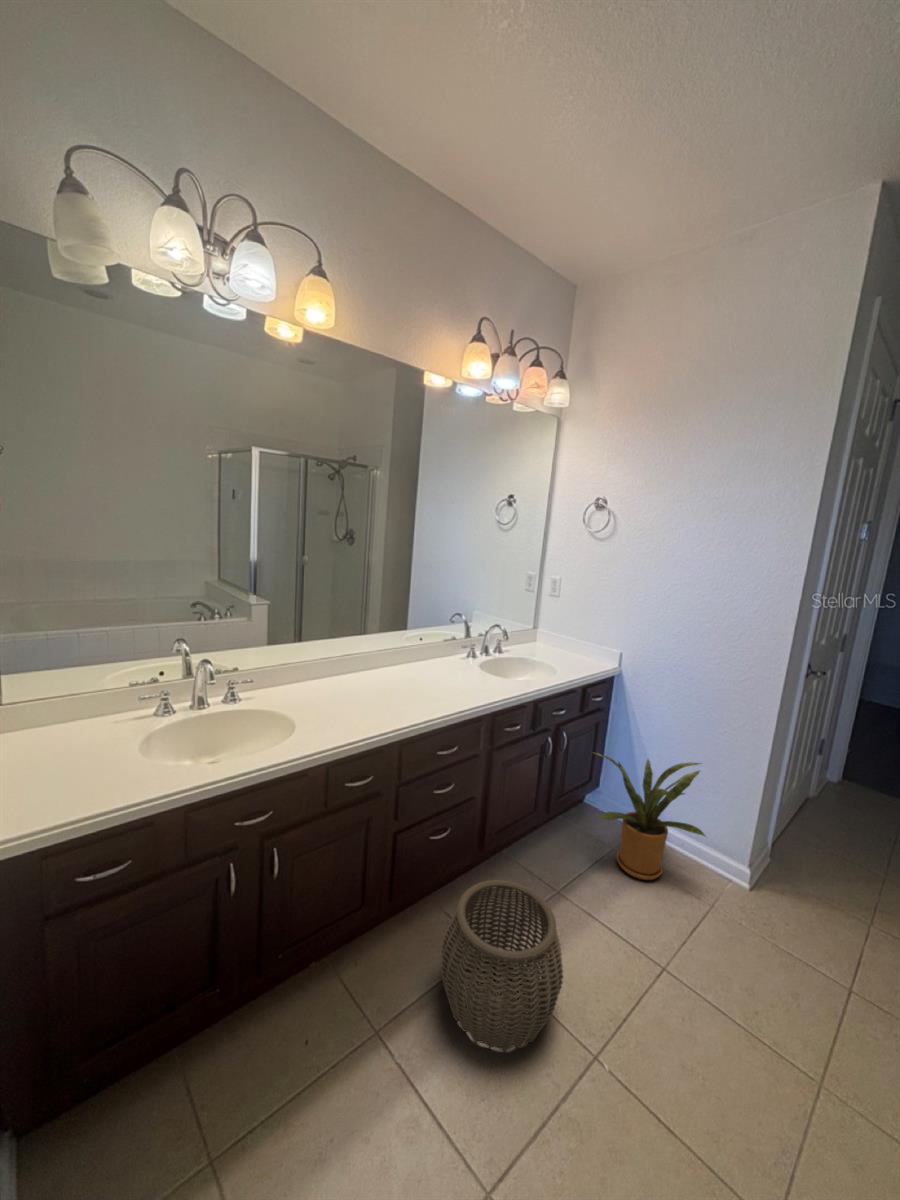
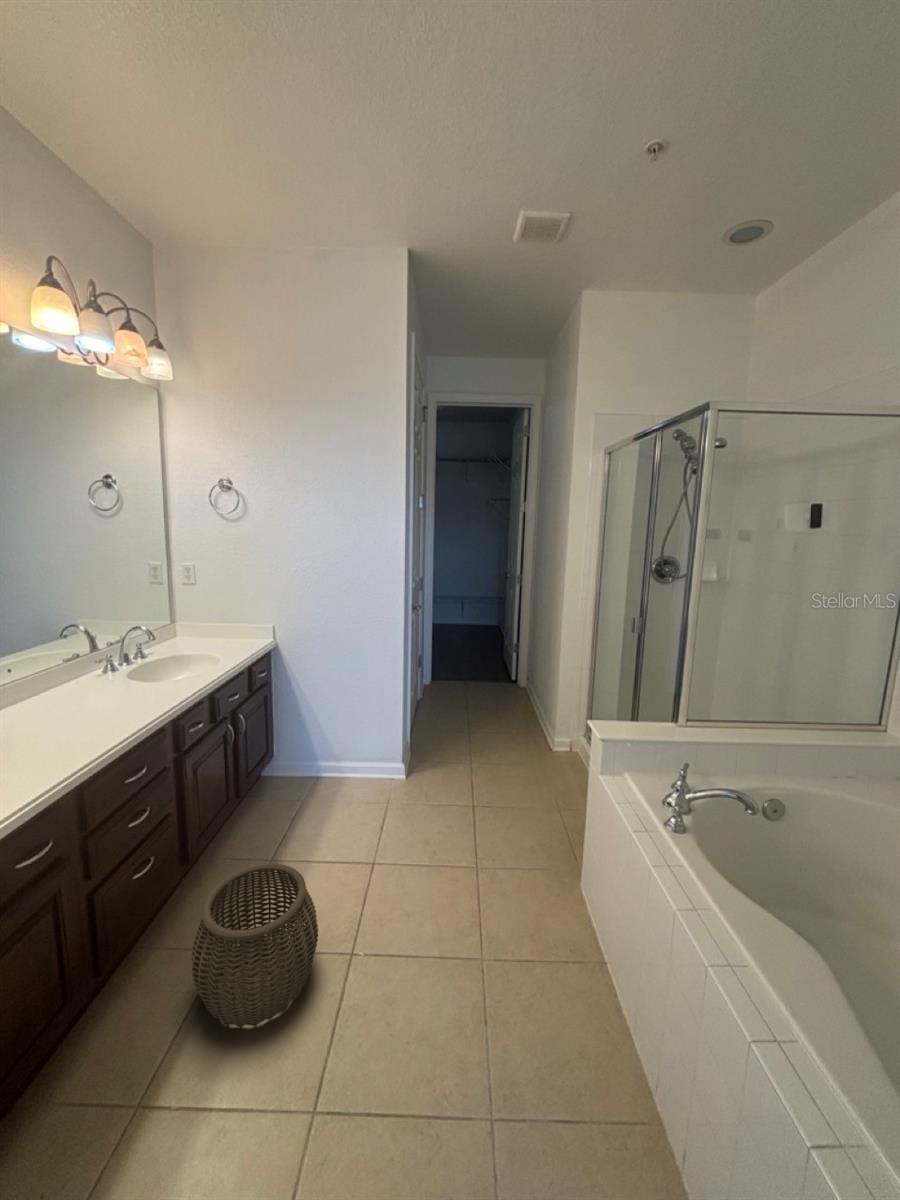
house plant: present [595,753,706,880] -> none [269,699,377,814]

